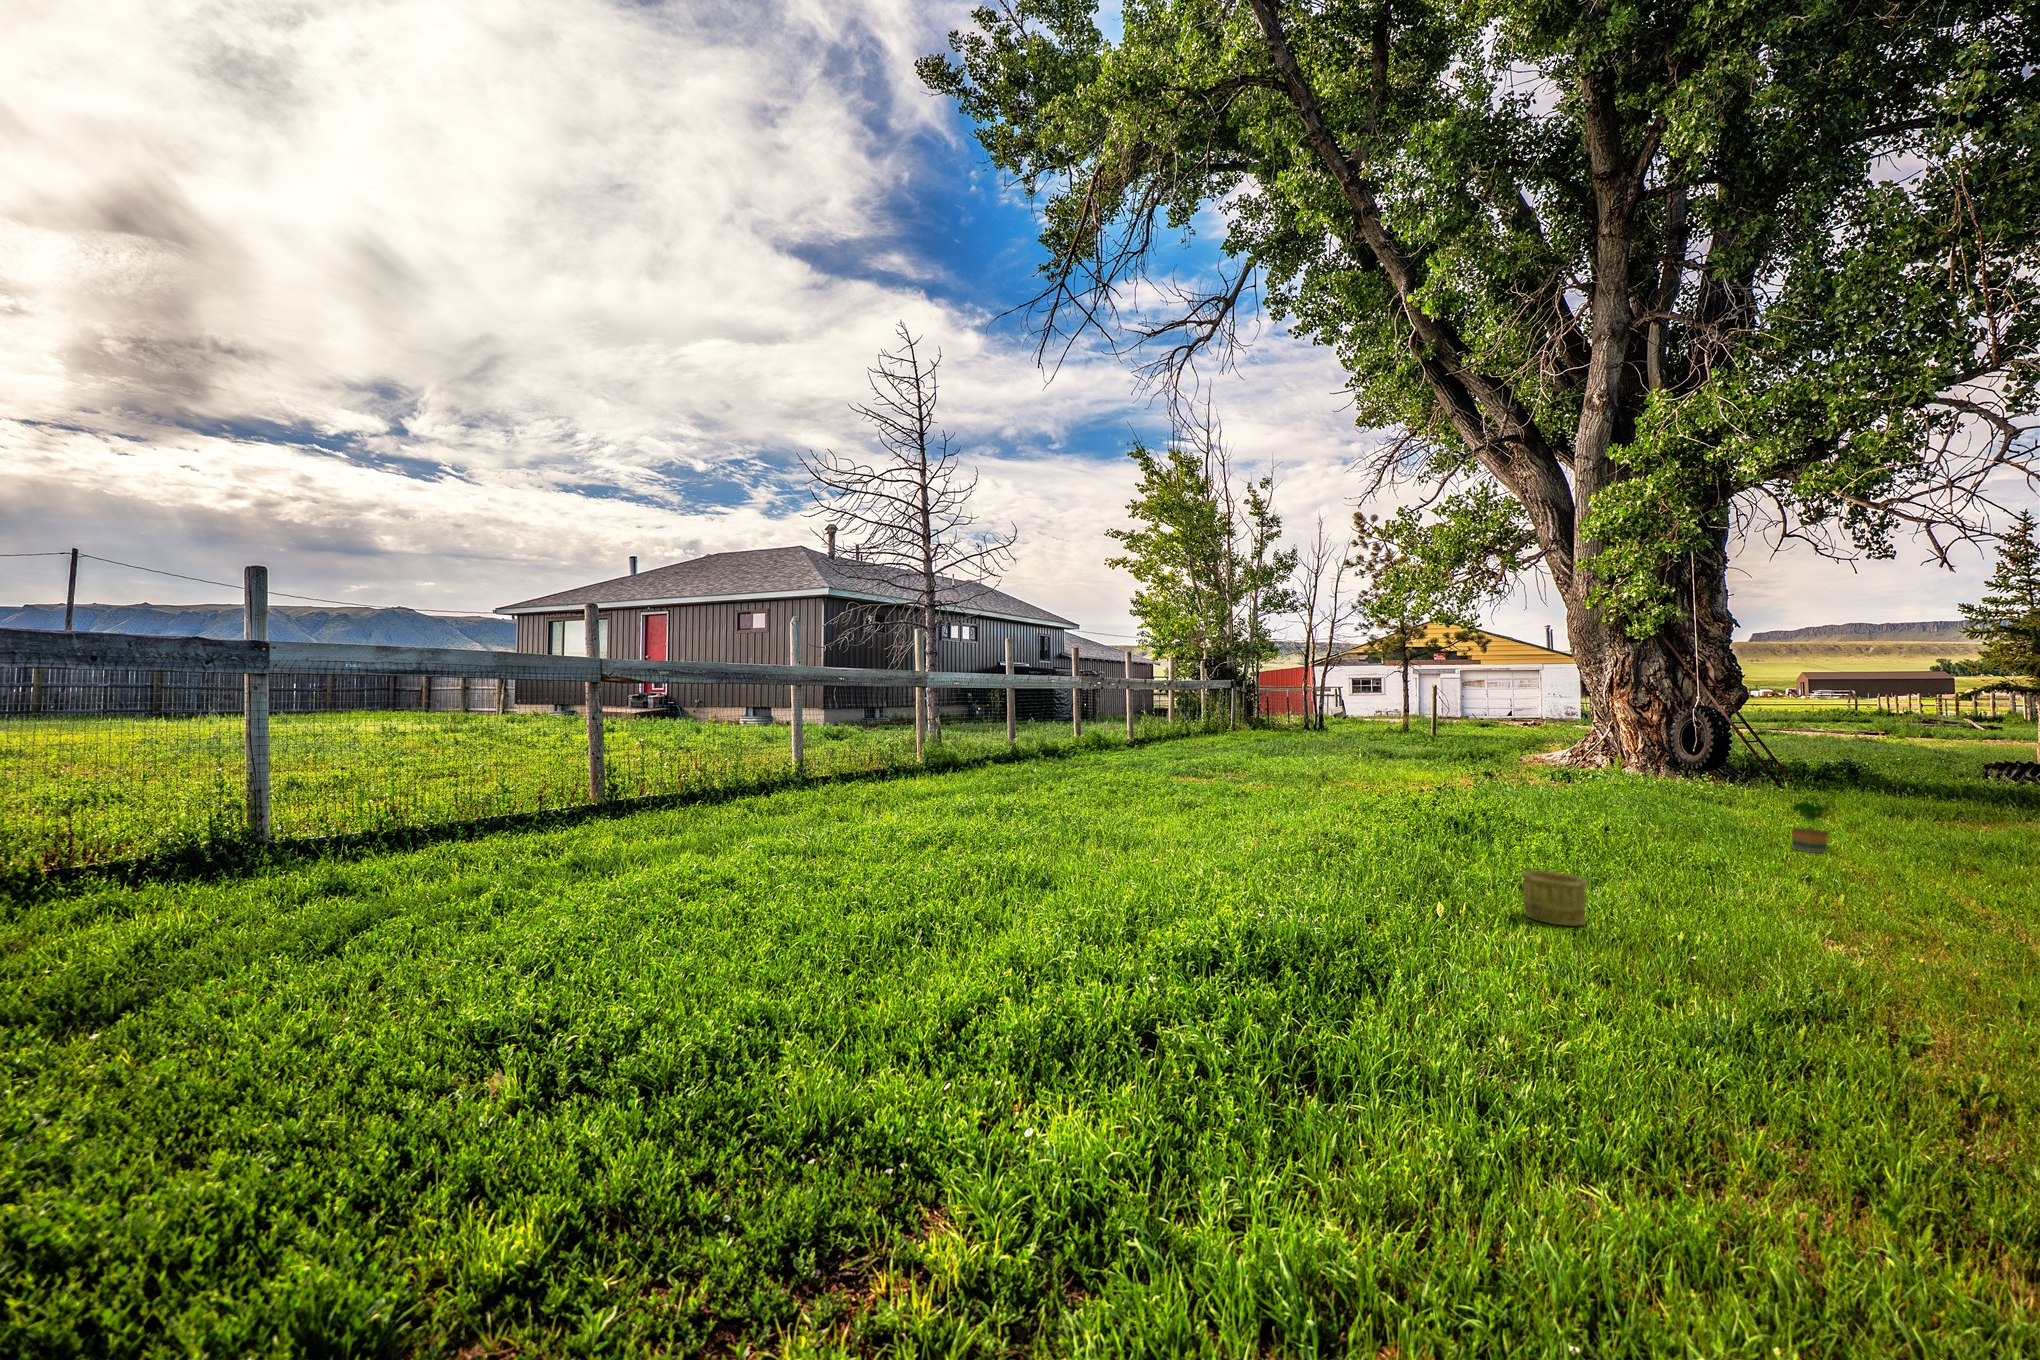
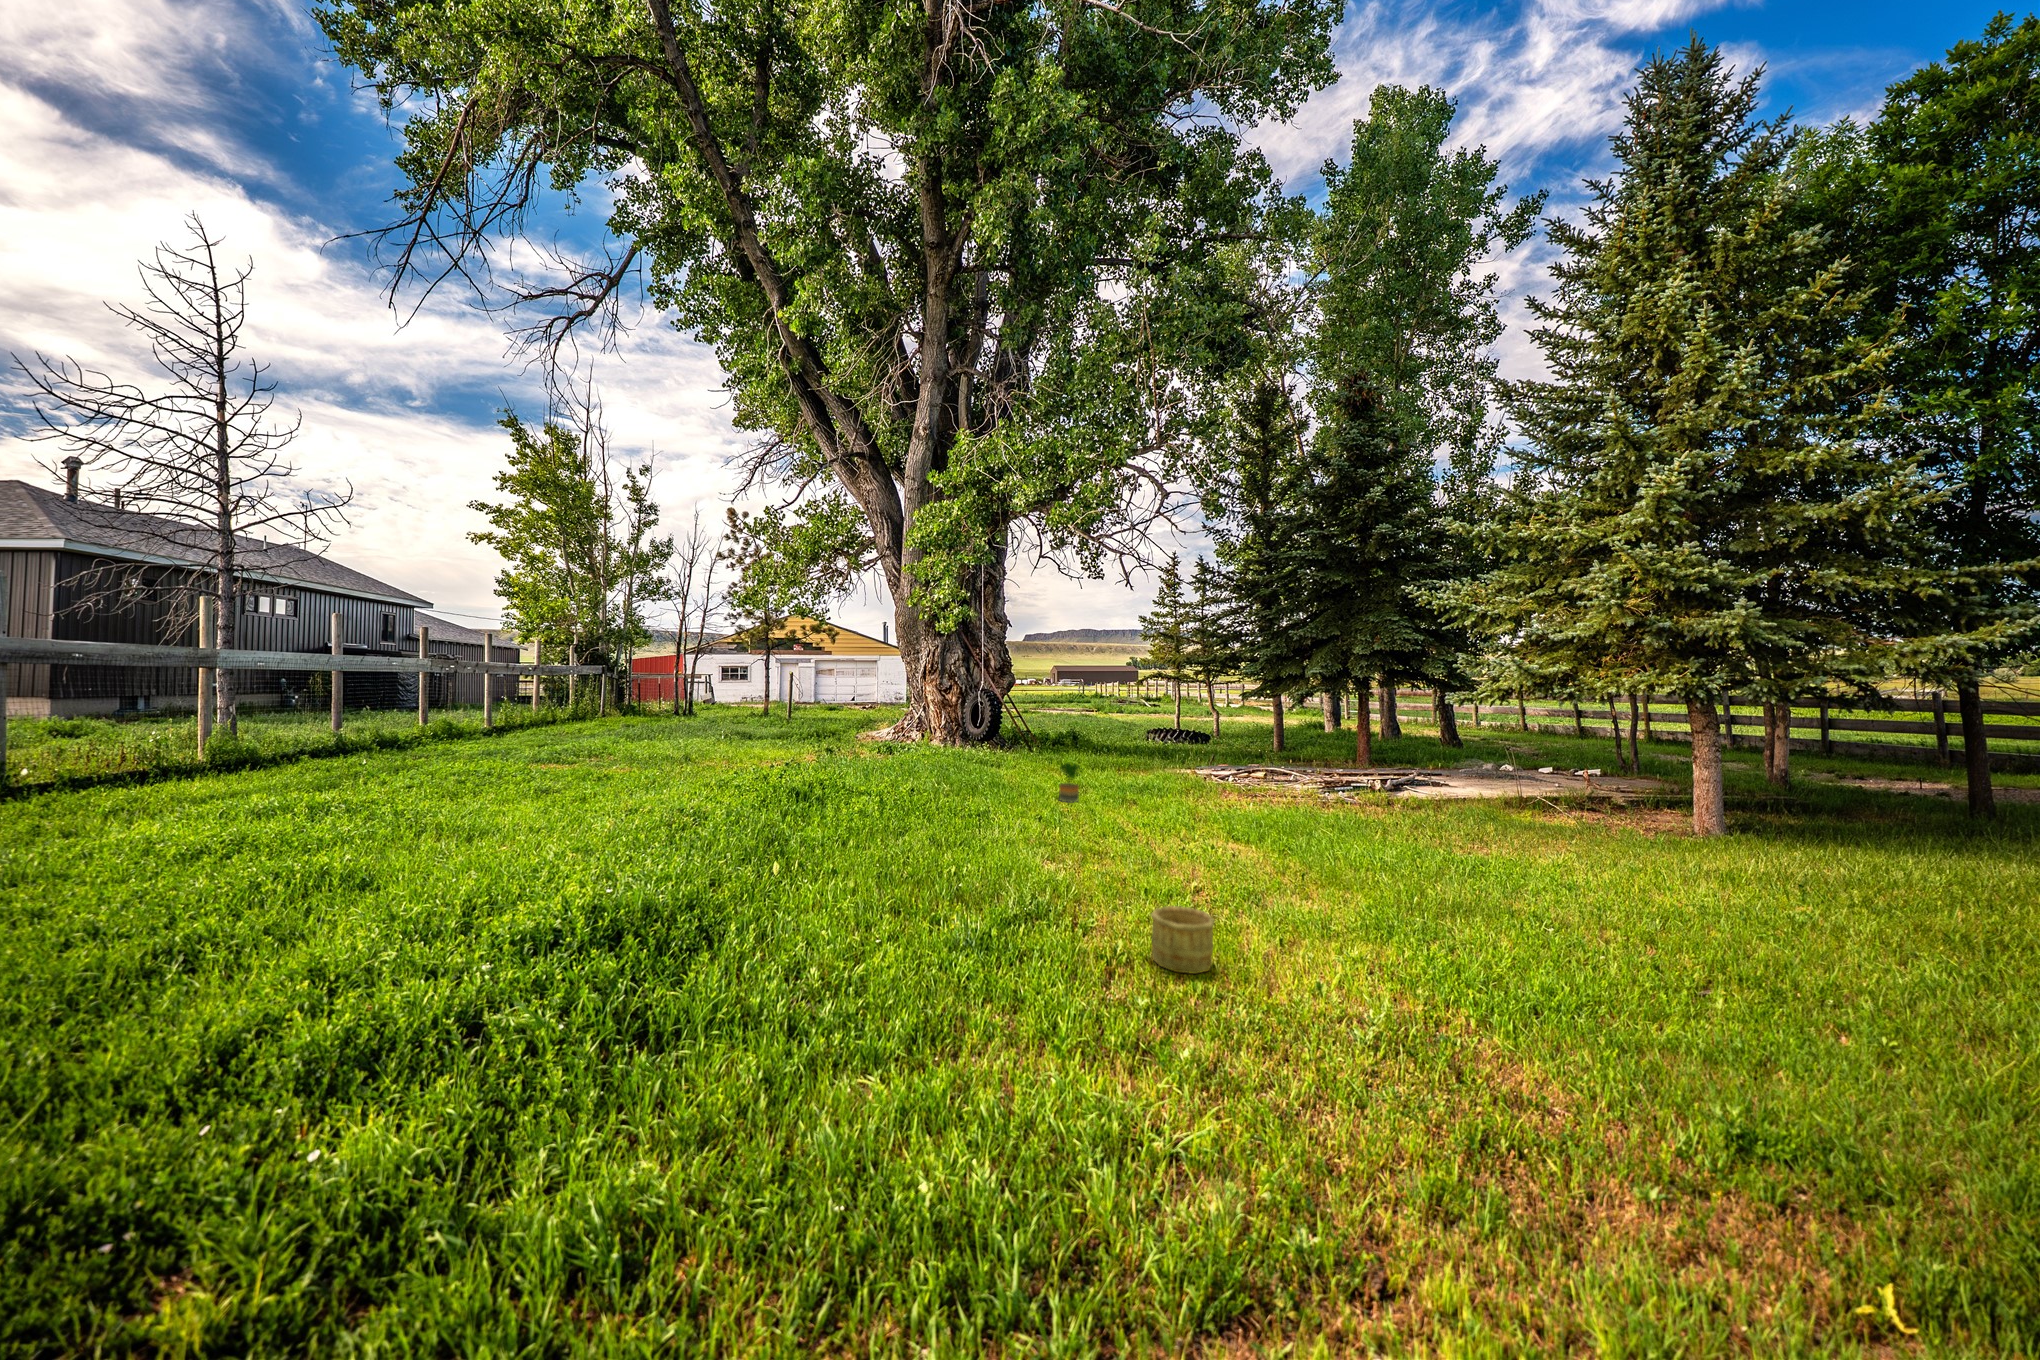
wooden bucket: present [1522,870,1587,926] -> present [1151,906,1215,974]

